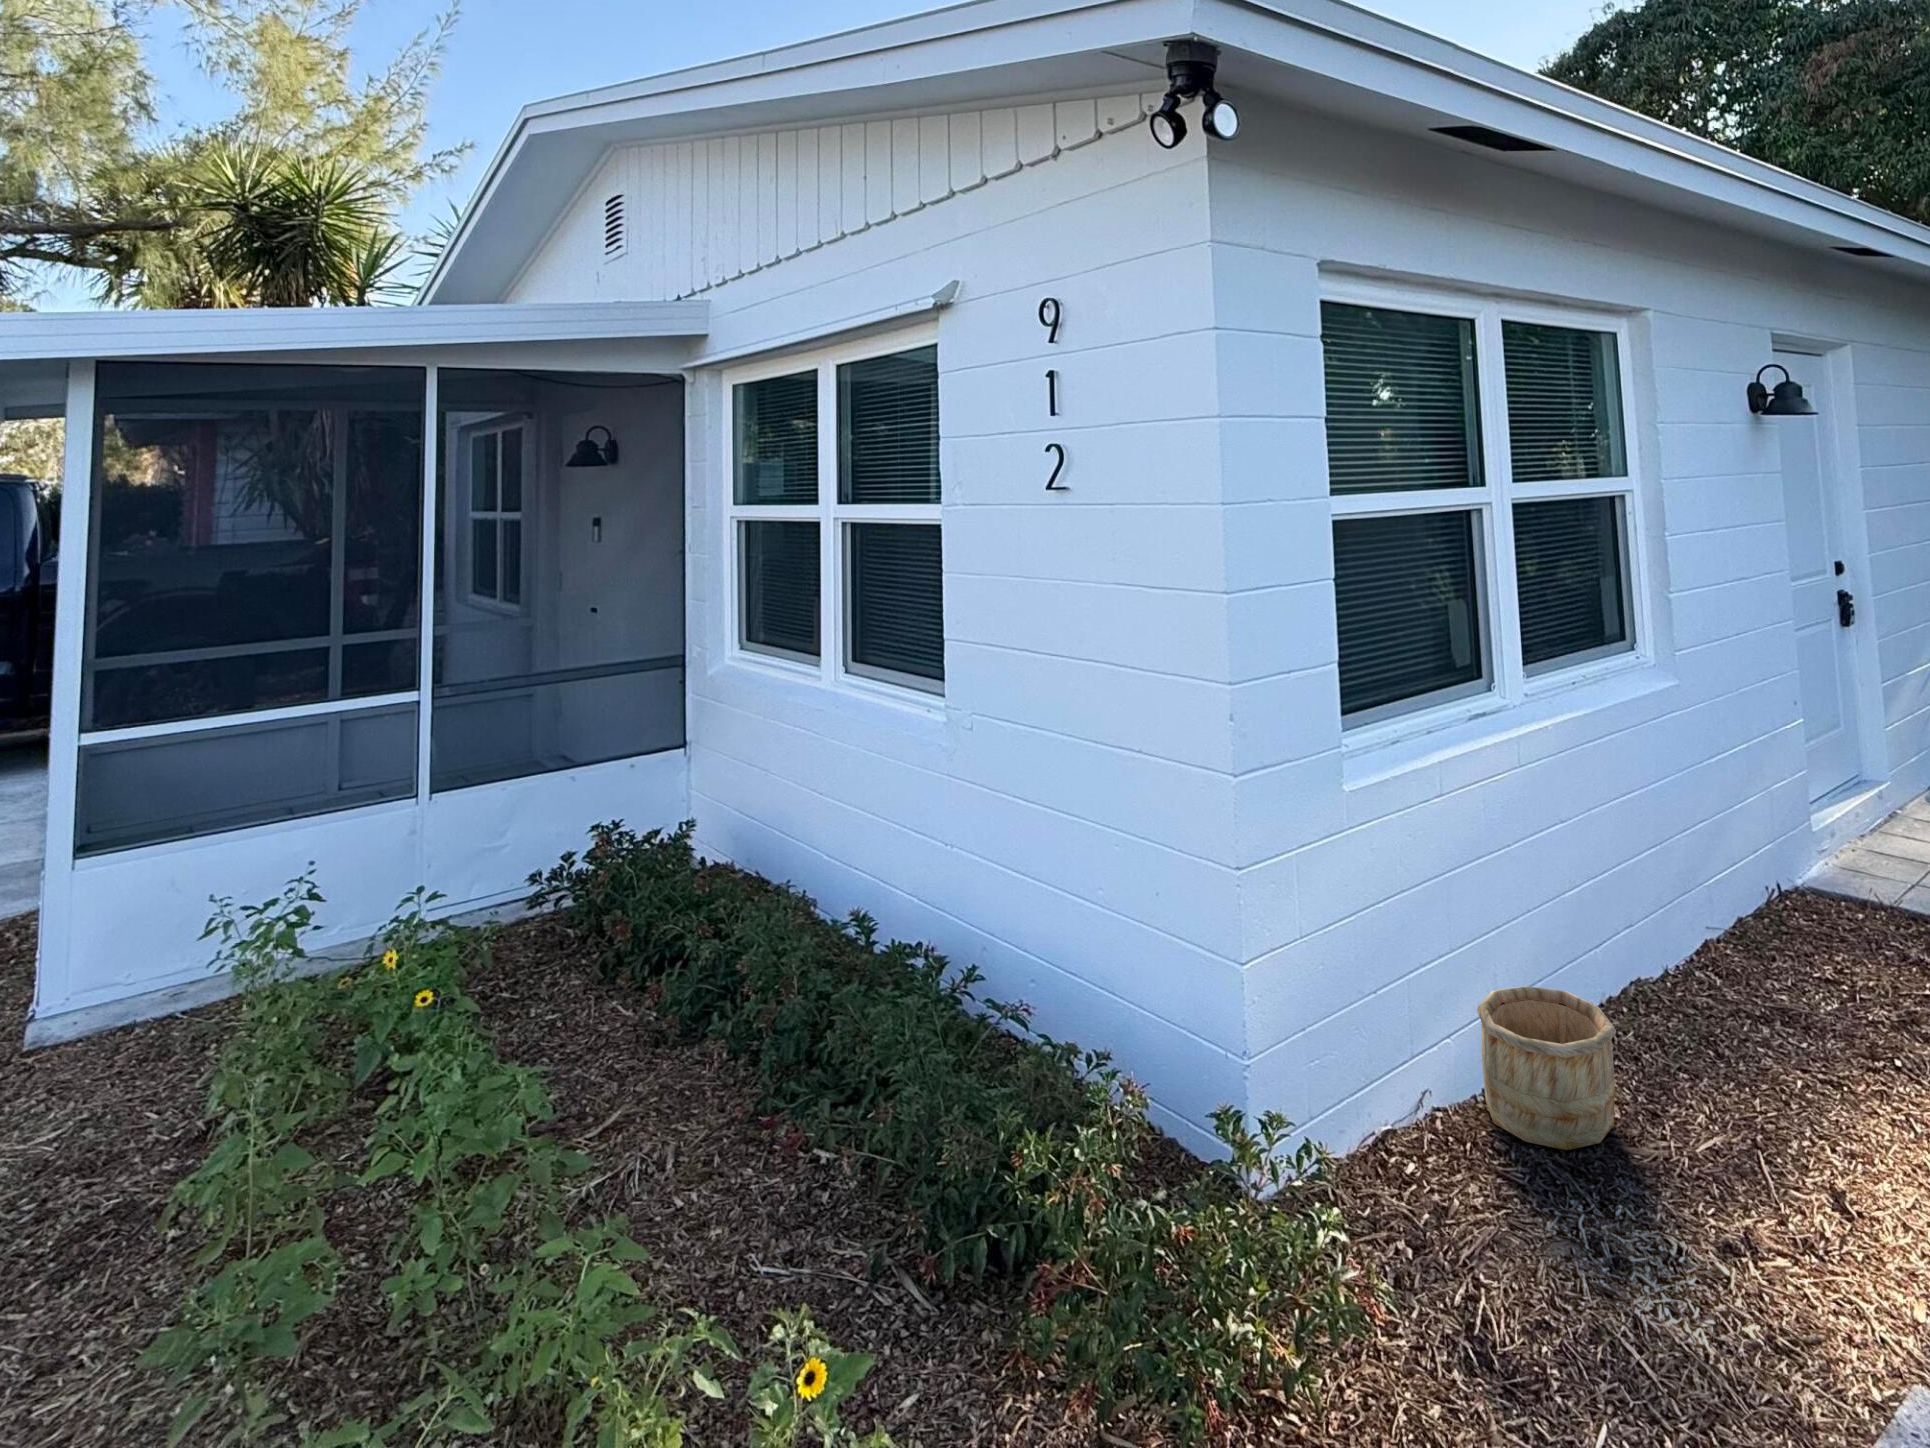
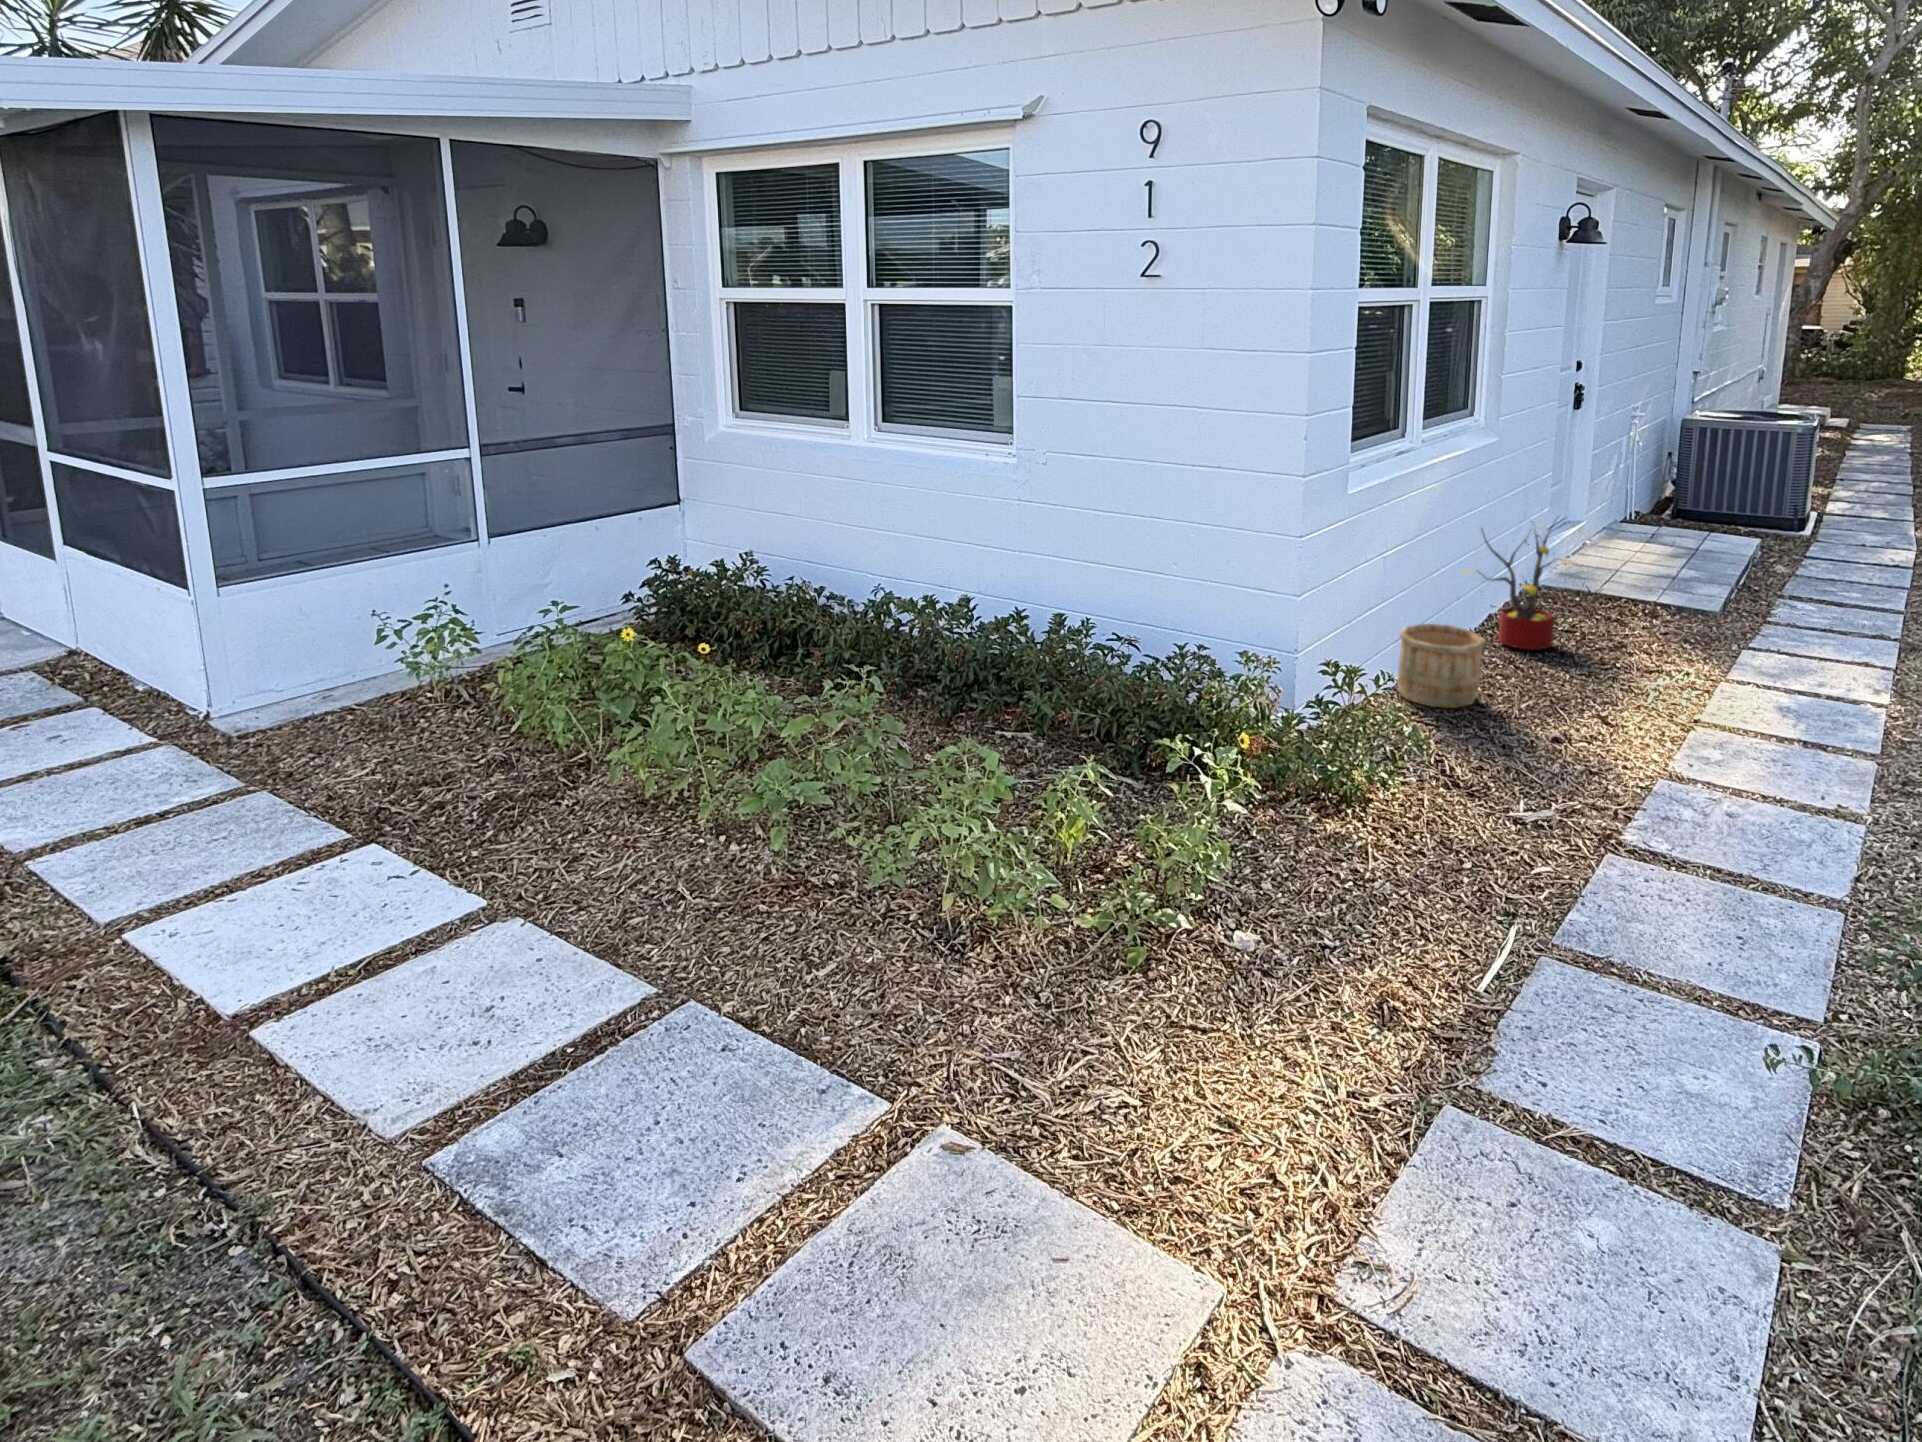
decorative plant: none [1617,800,1825,1021] -> present [1463,517,1573,650]

